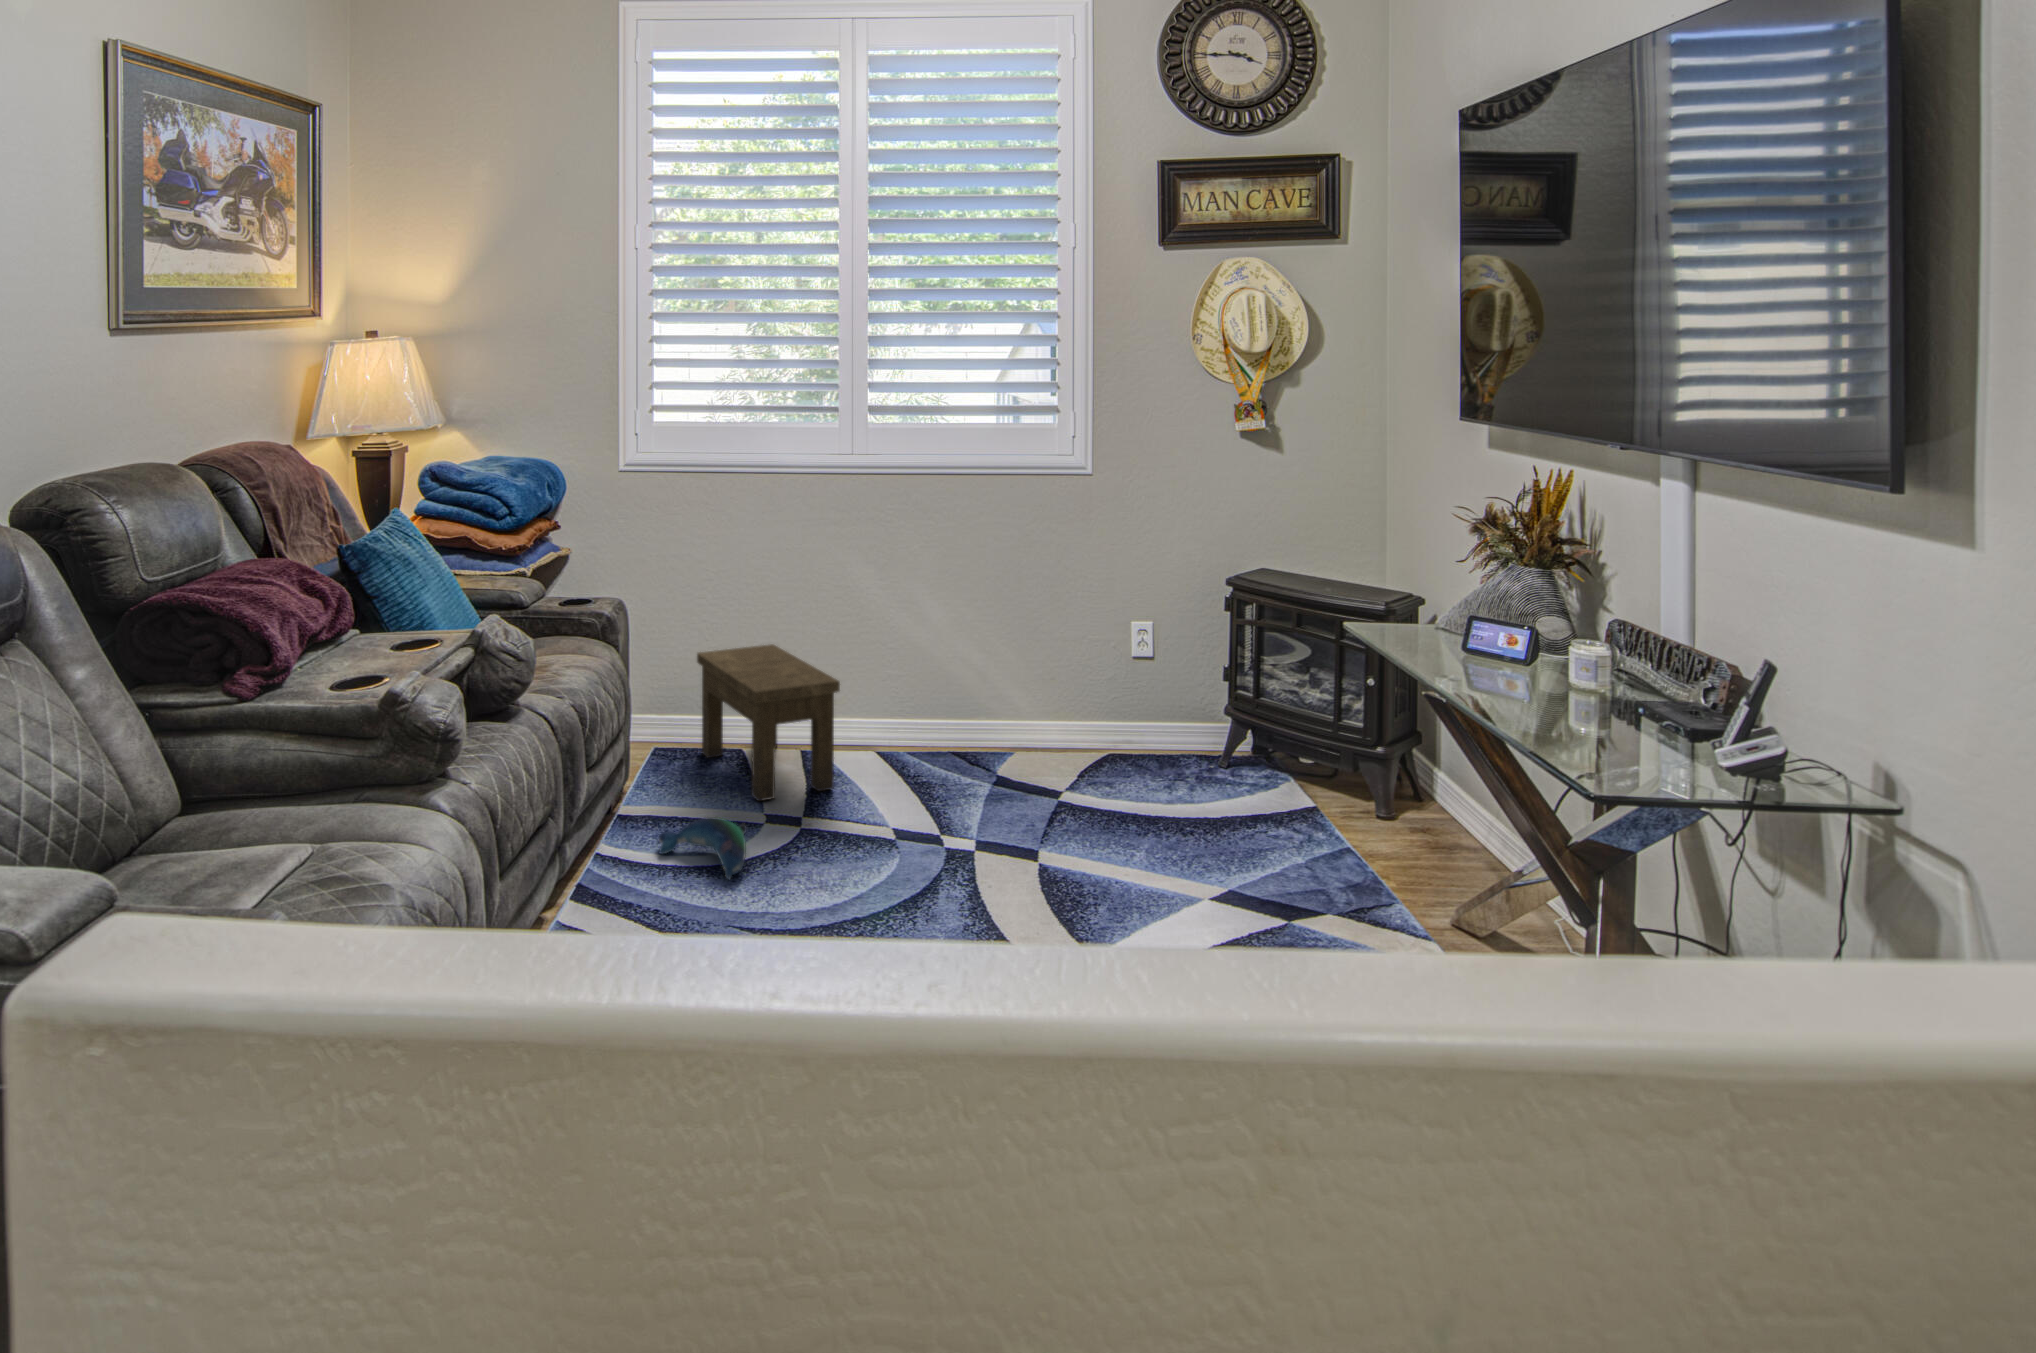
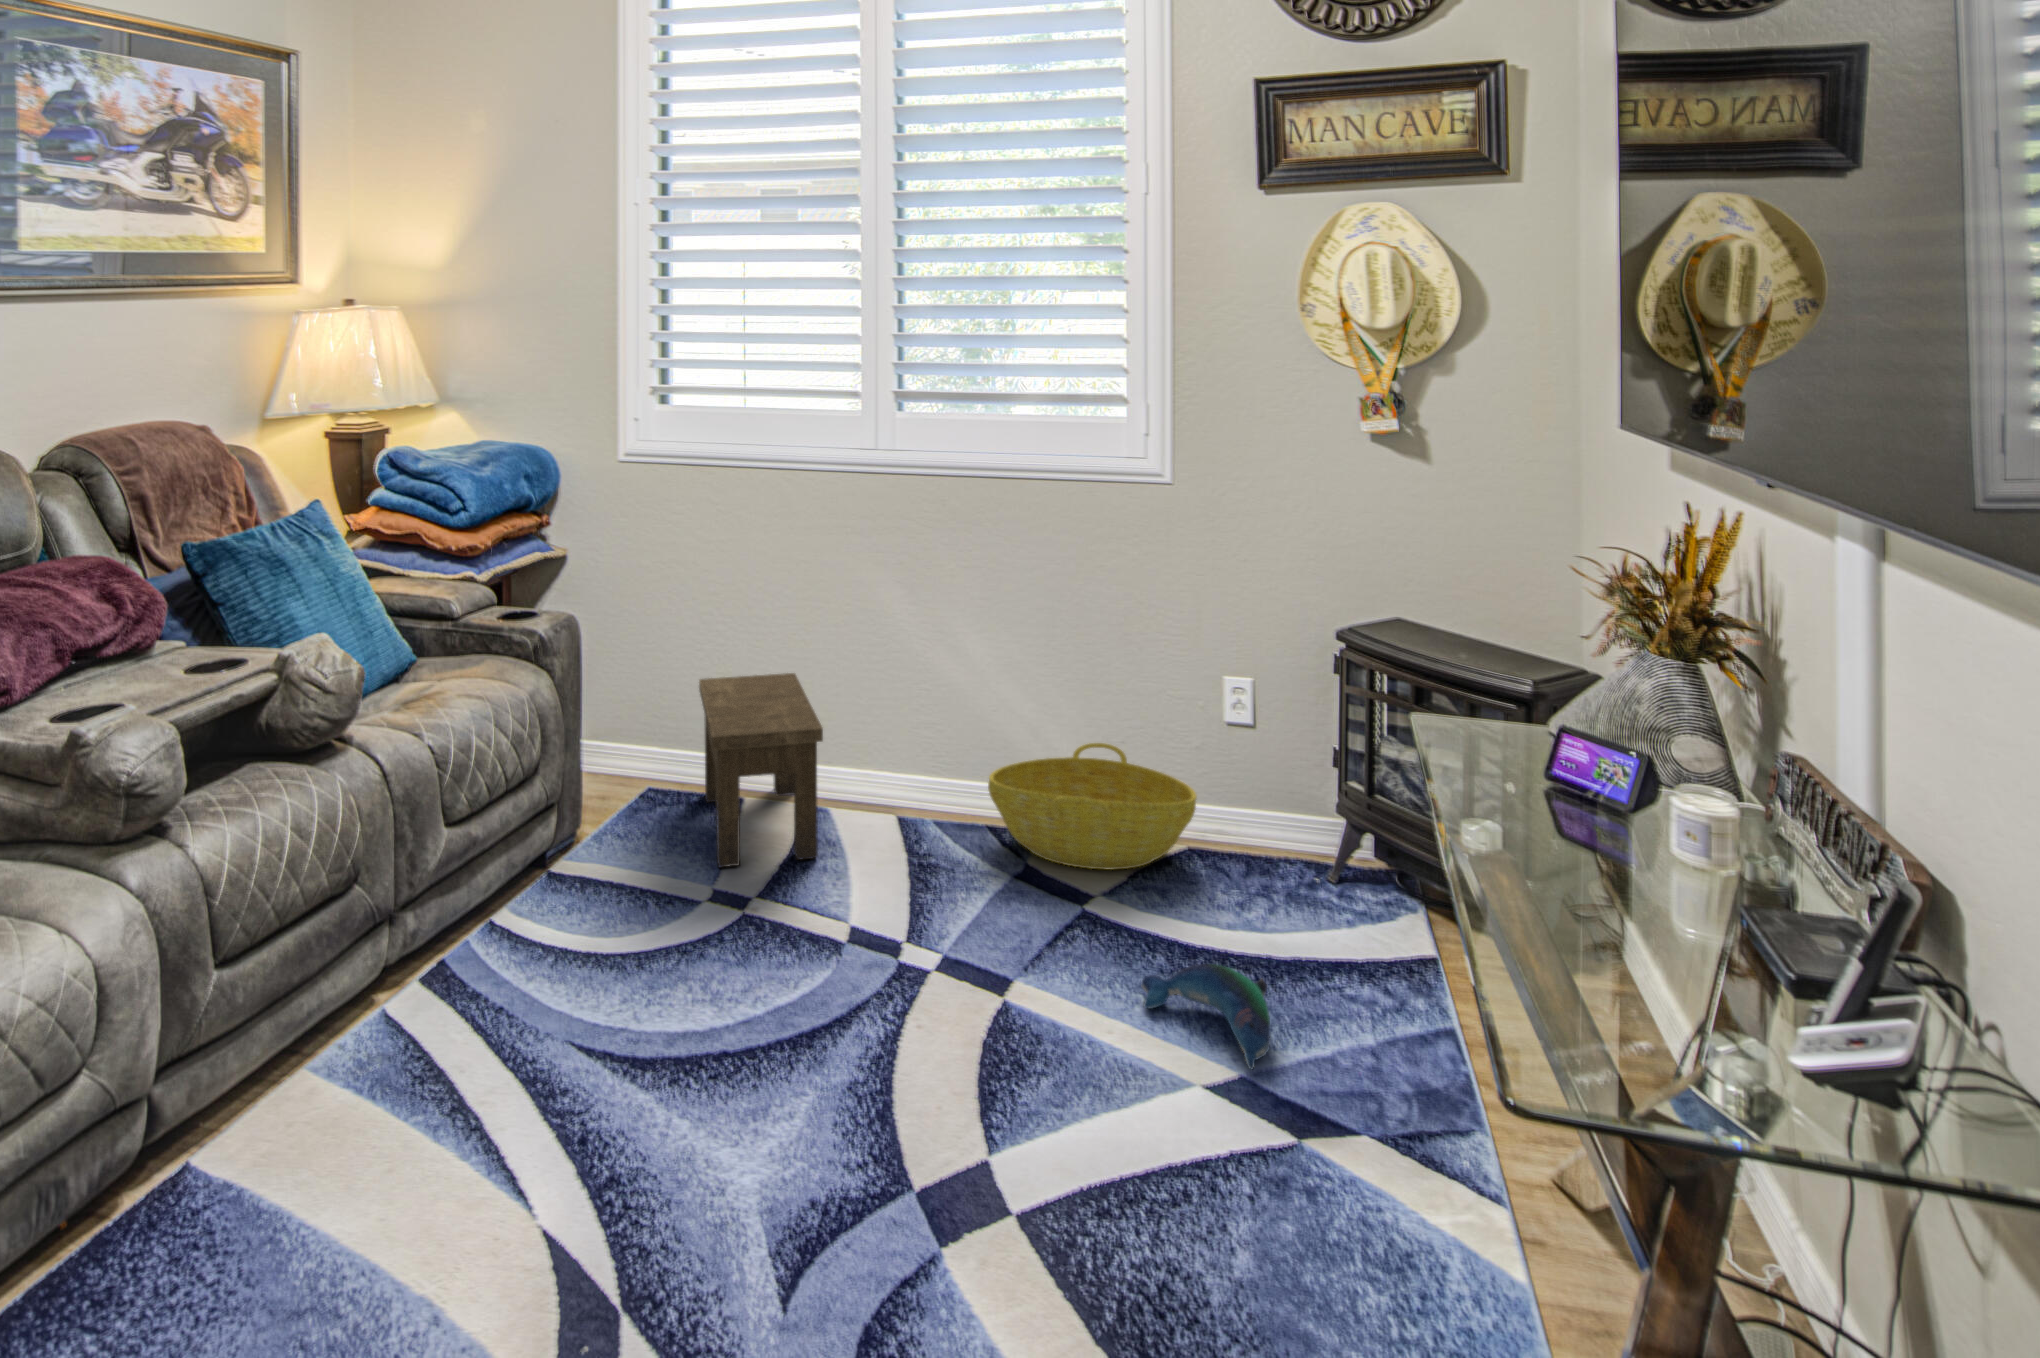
basket: none [958,685,1125,780] -> present [988,743,1197,869]
plush toy: present [659,817,747,880] -> present [1142,964,1270,1069]

